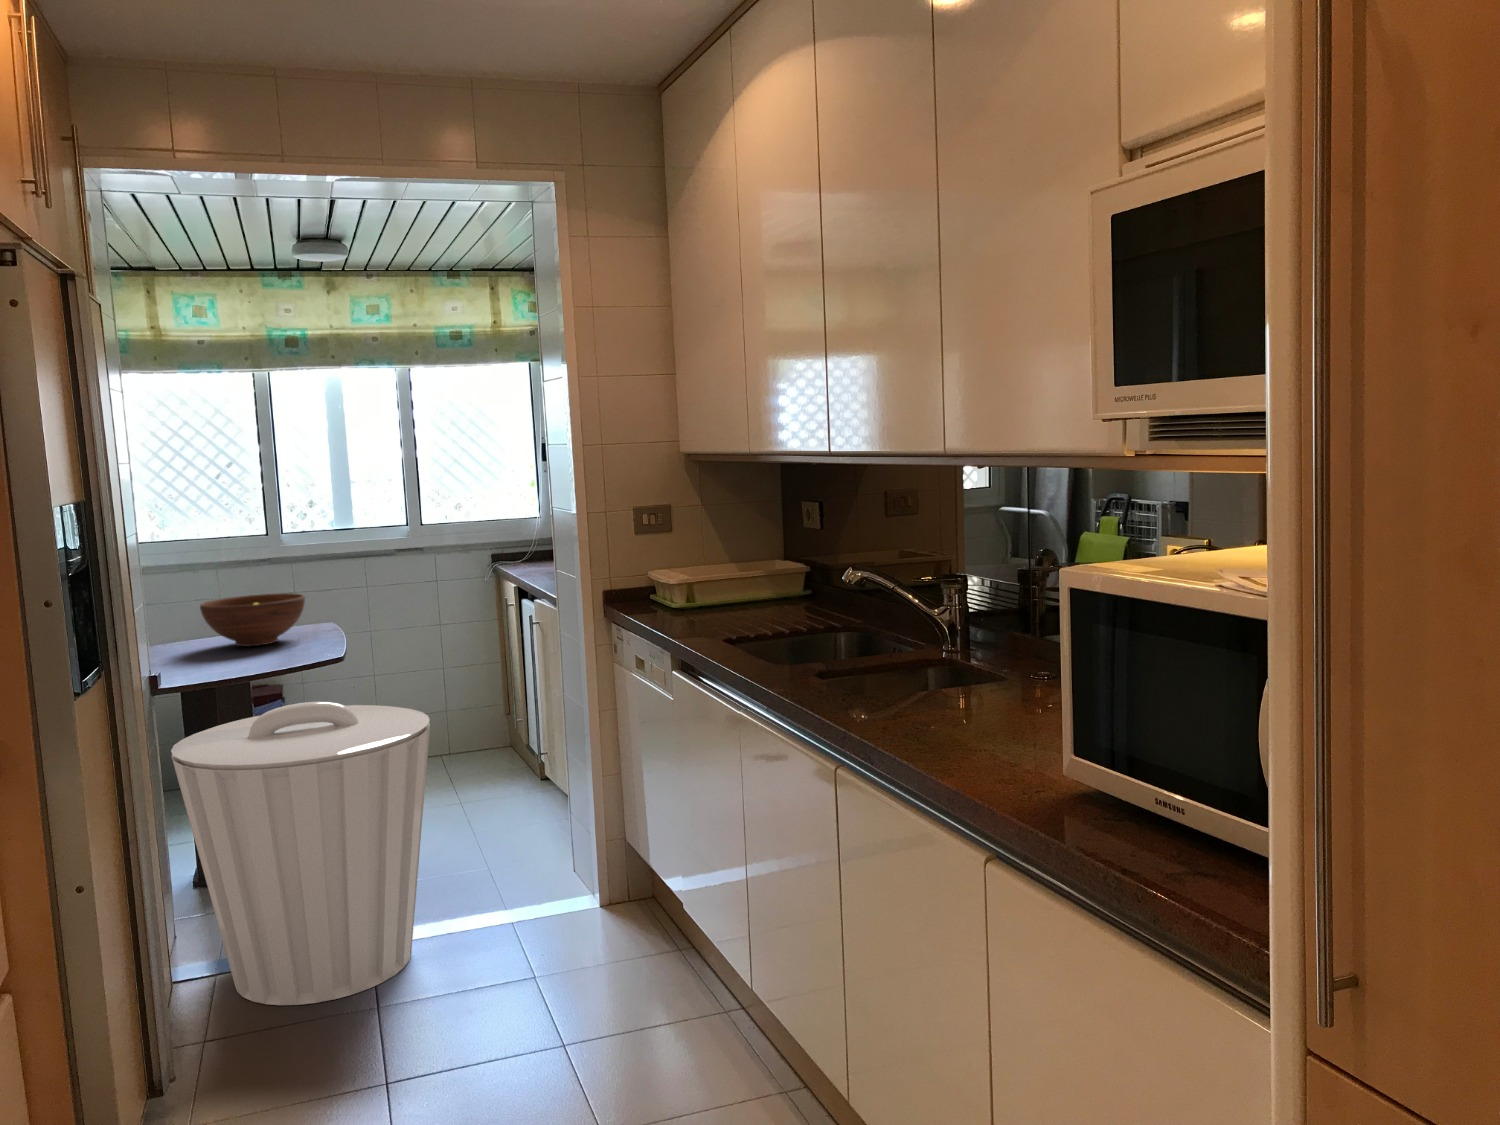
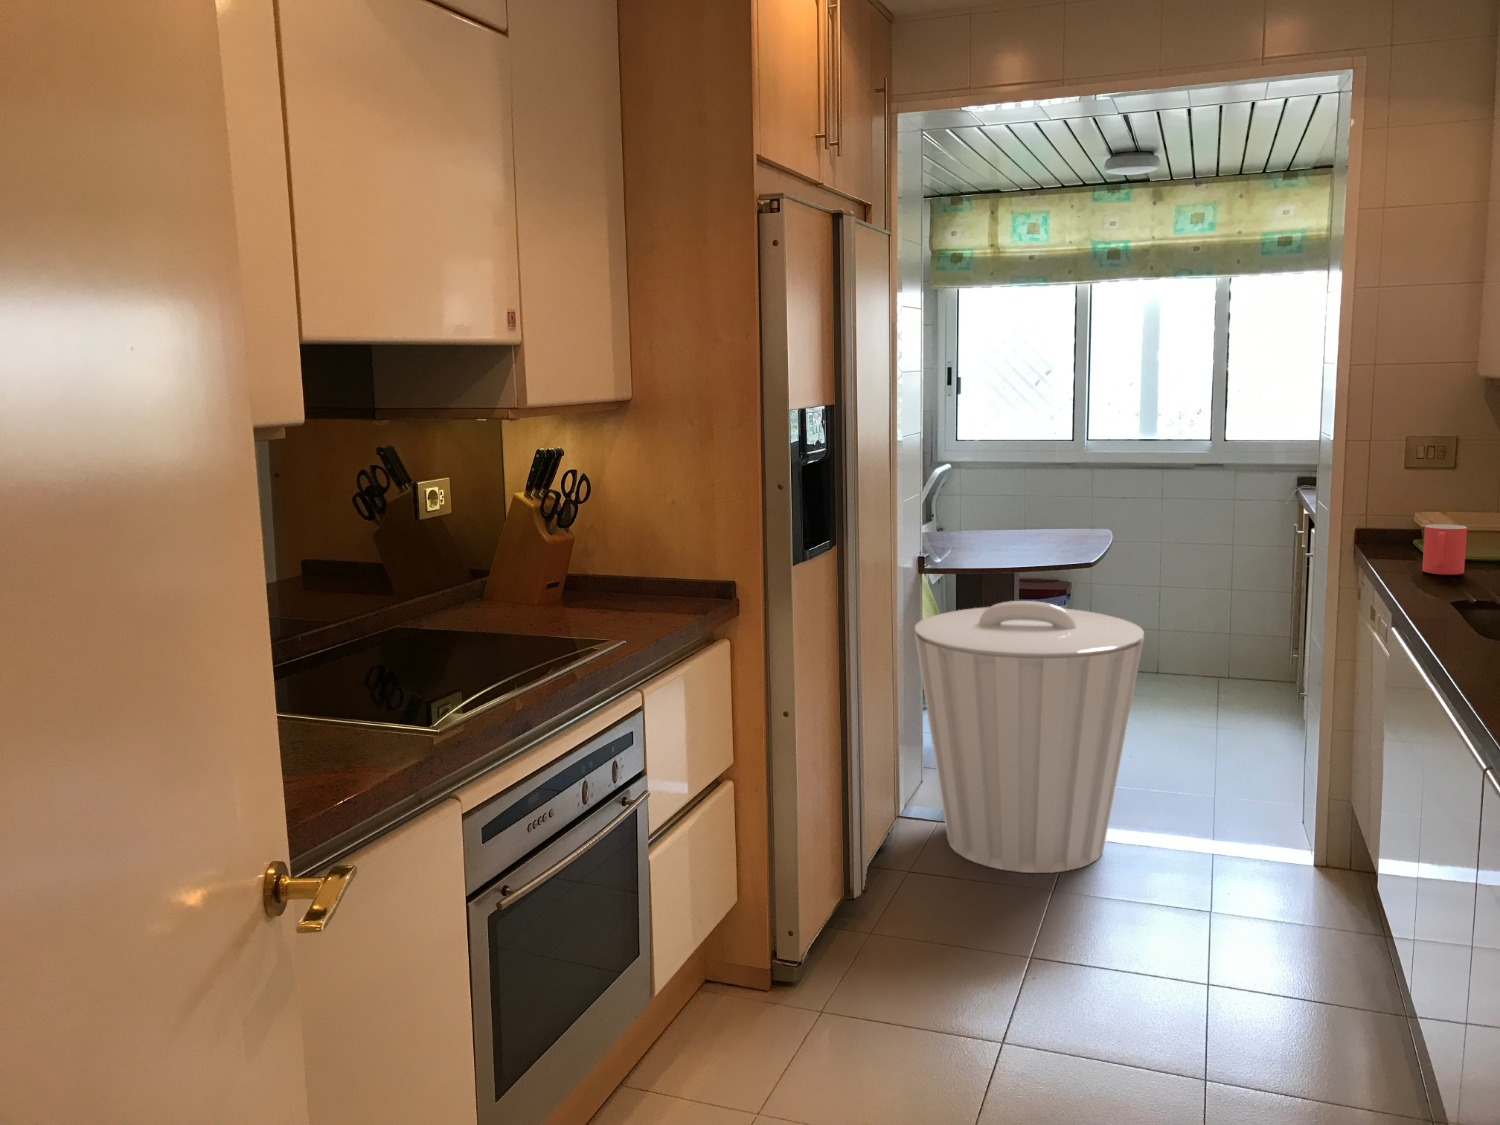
mug: none [671,577,704,620] -> present [1422,525,1467,575]
fruit bowl: present [200,593,305,646] -> none [986,497,1077,544]

